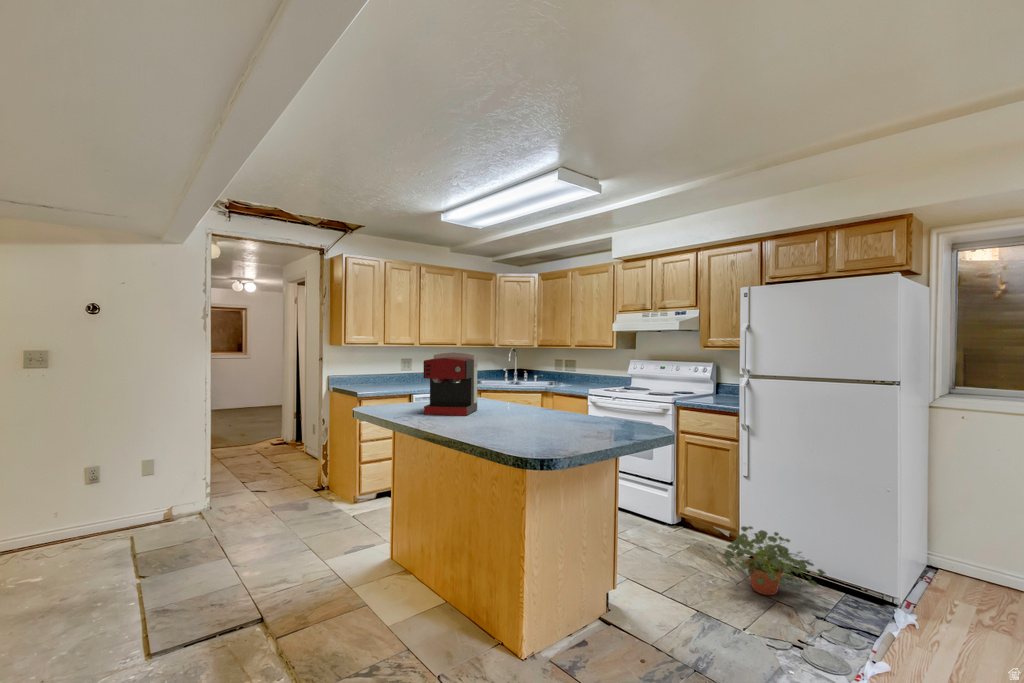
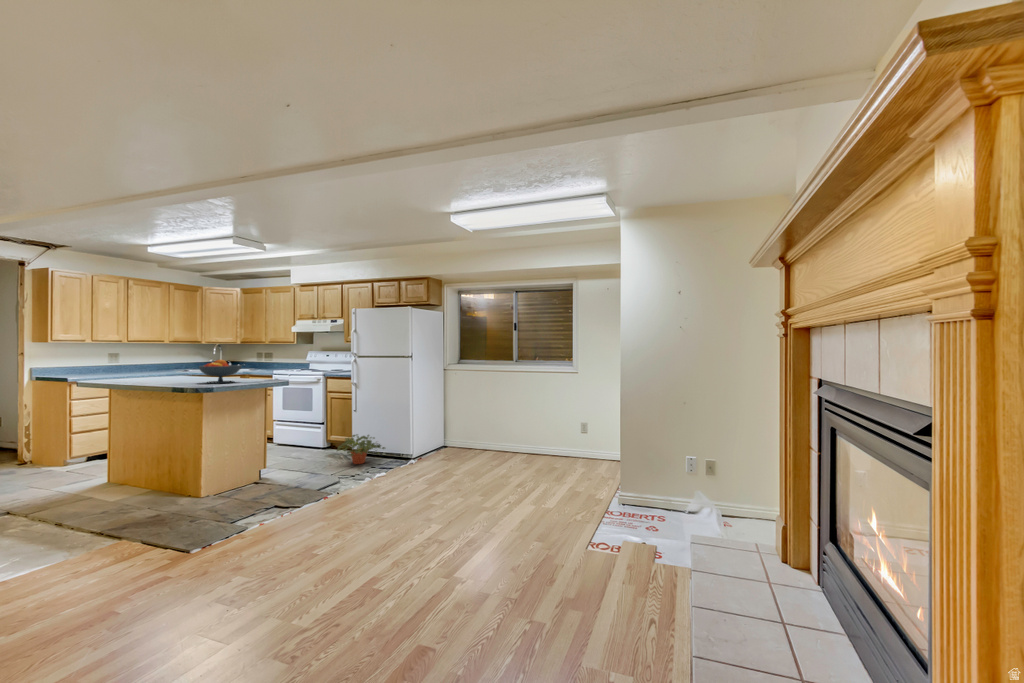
coffee maker: present [423,352,477,416] -> none [138,343,181,383]
fruit bowl: none [506,384,573,431] -> present [199,360,241,383]

